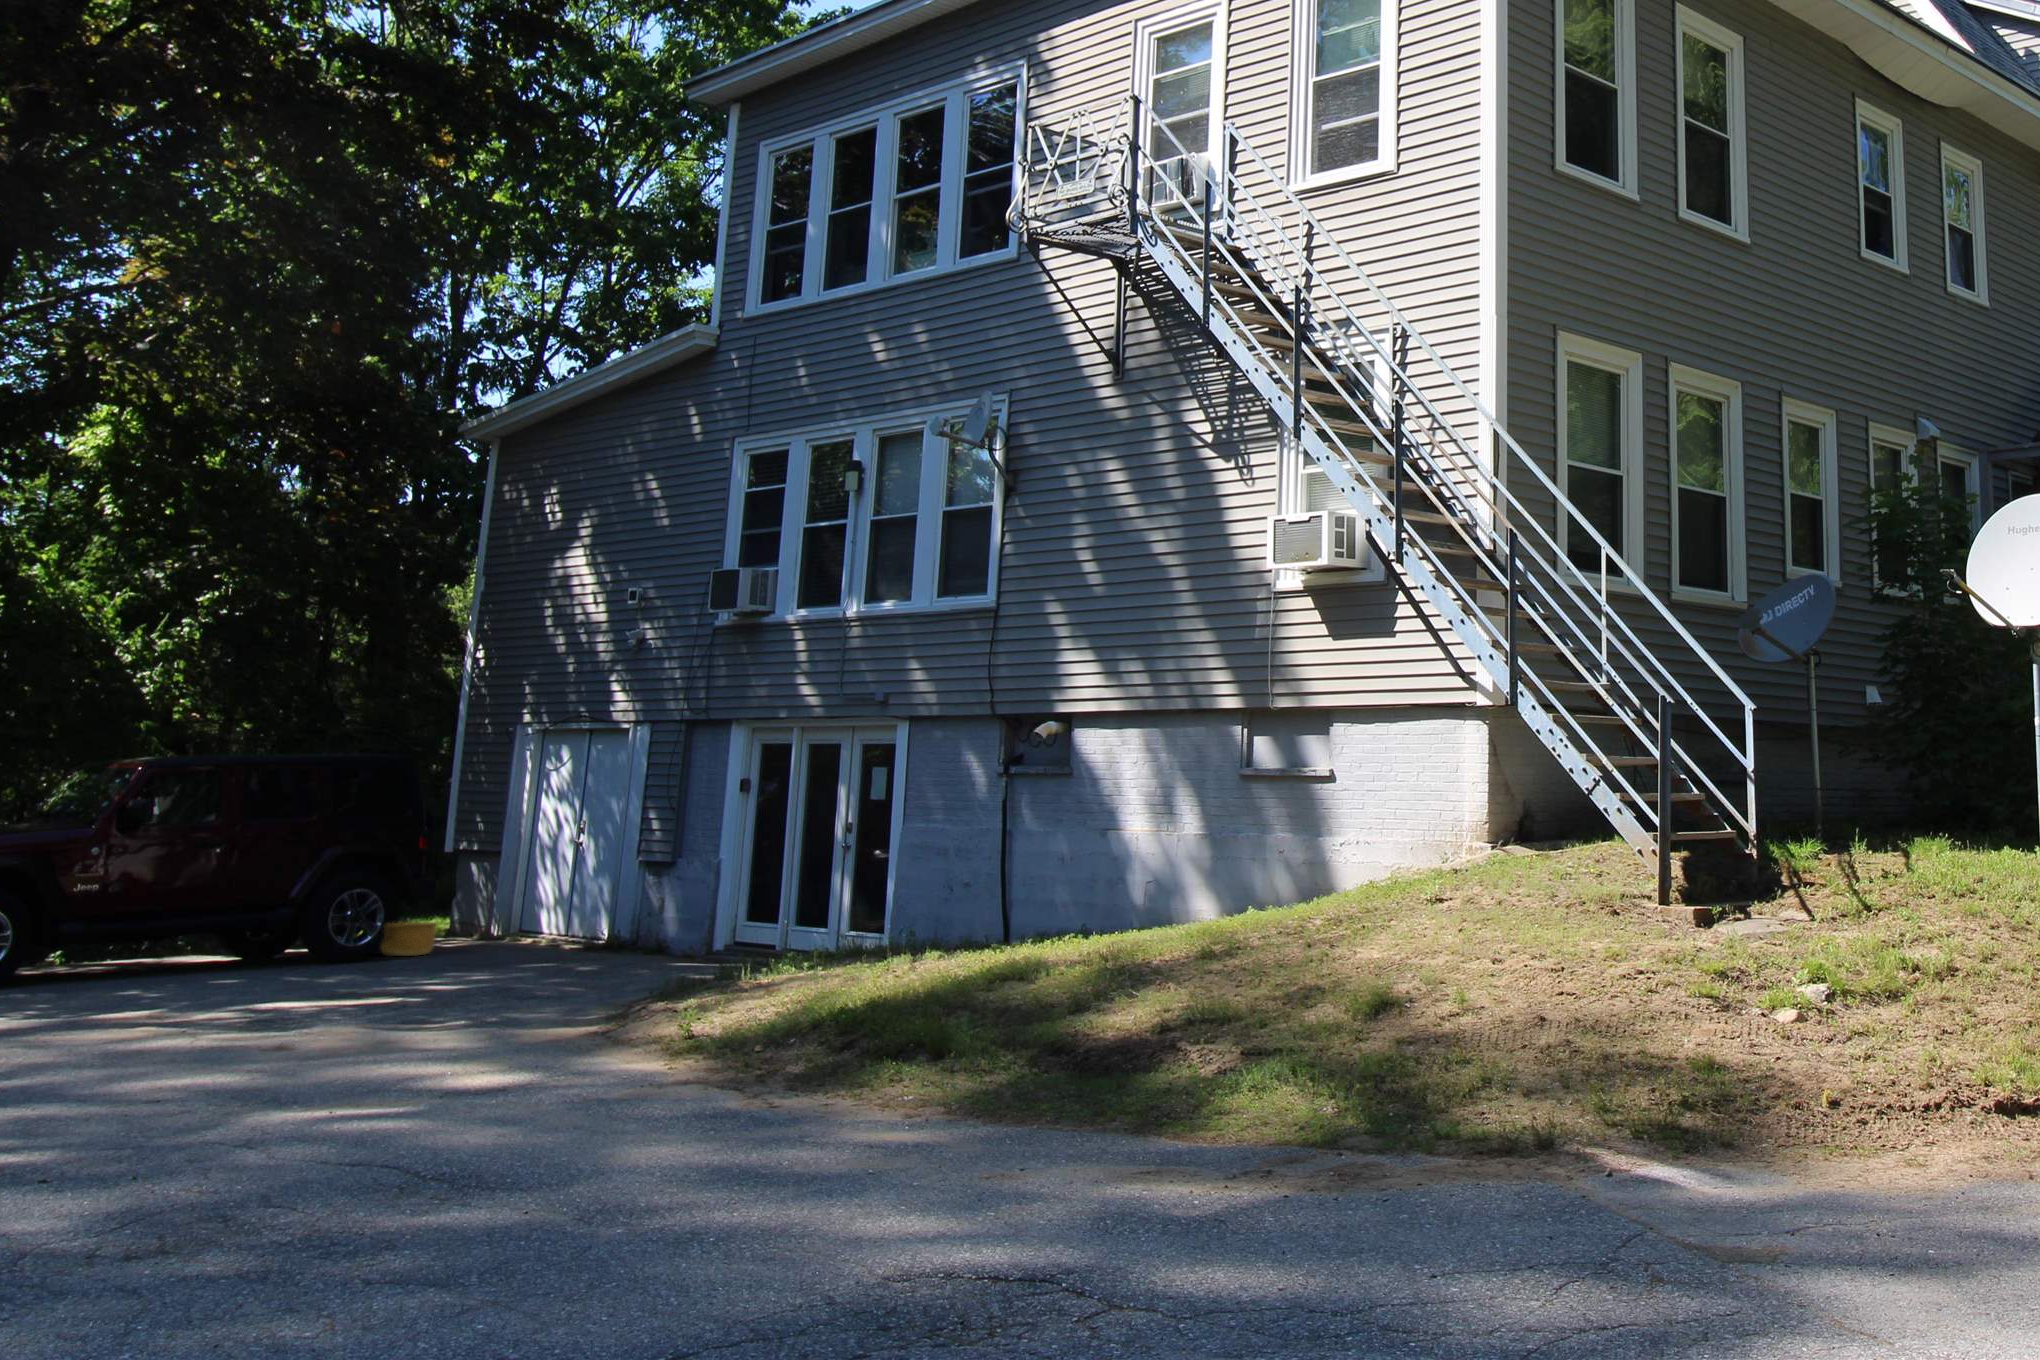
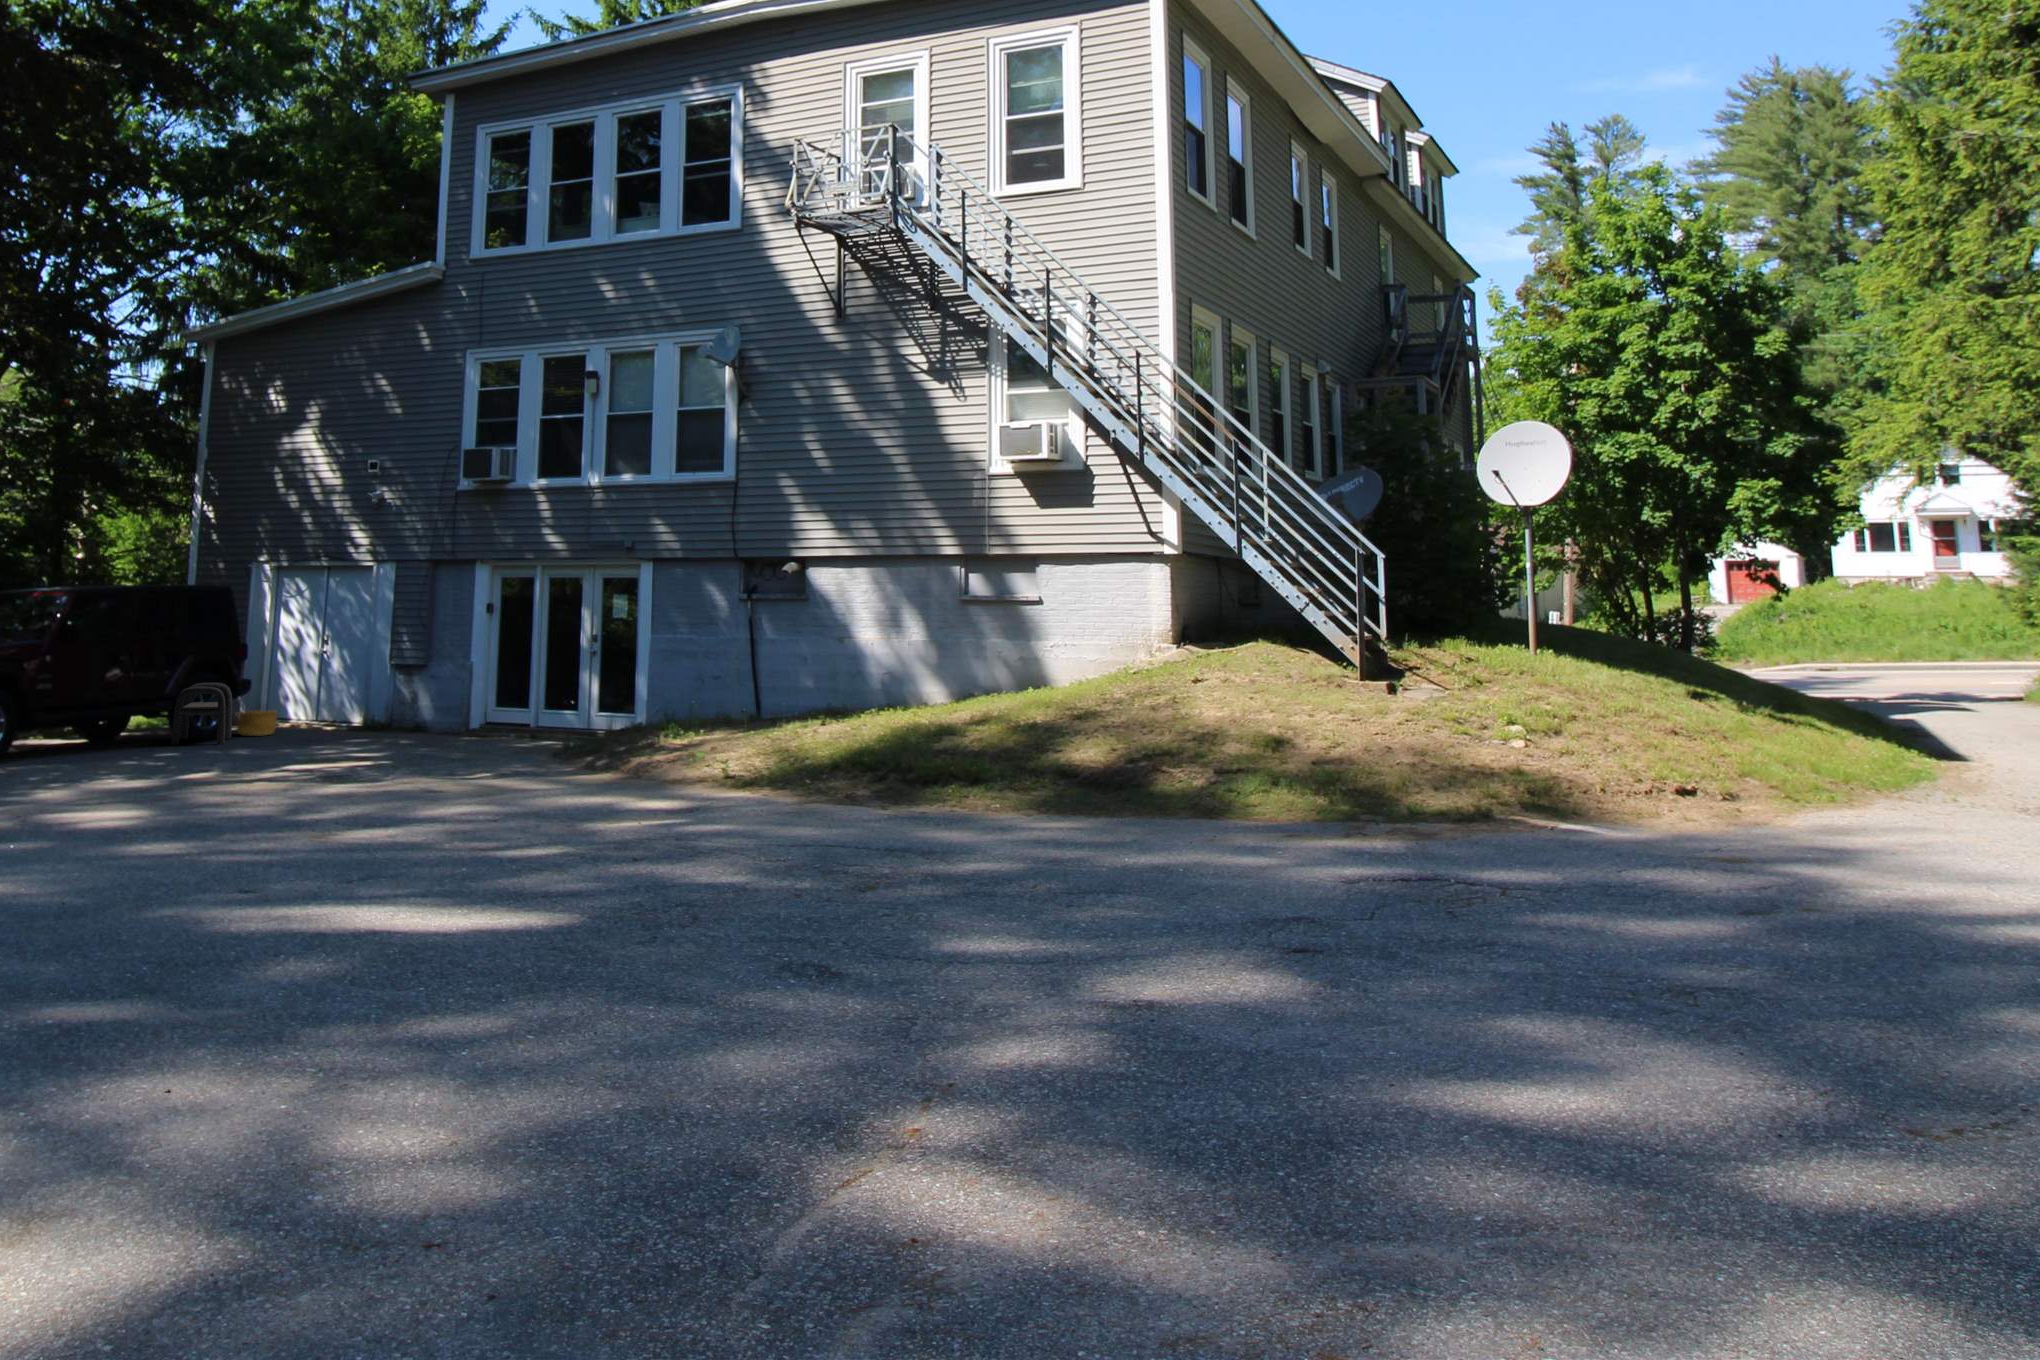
bench: none [244,884,358,967] -> present [171,683,232,745]

